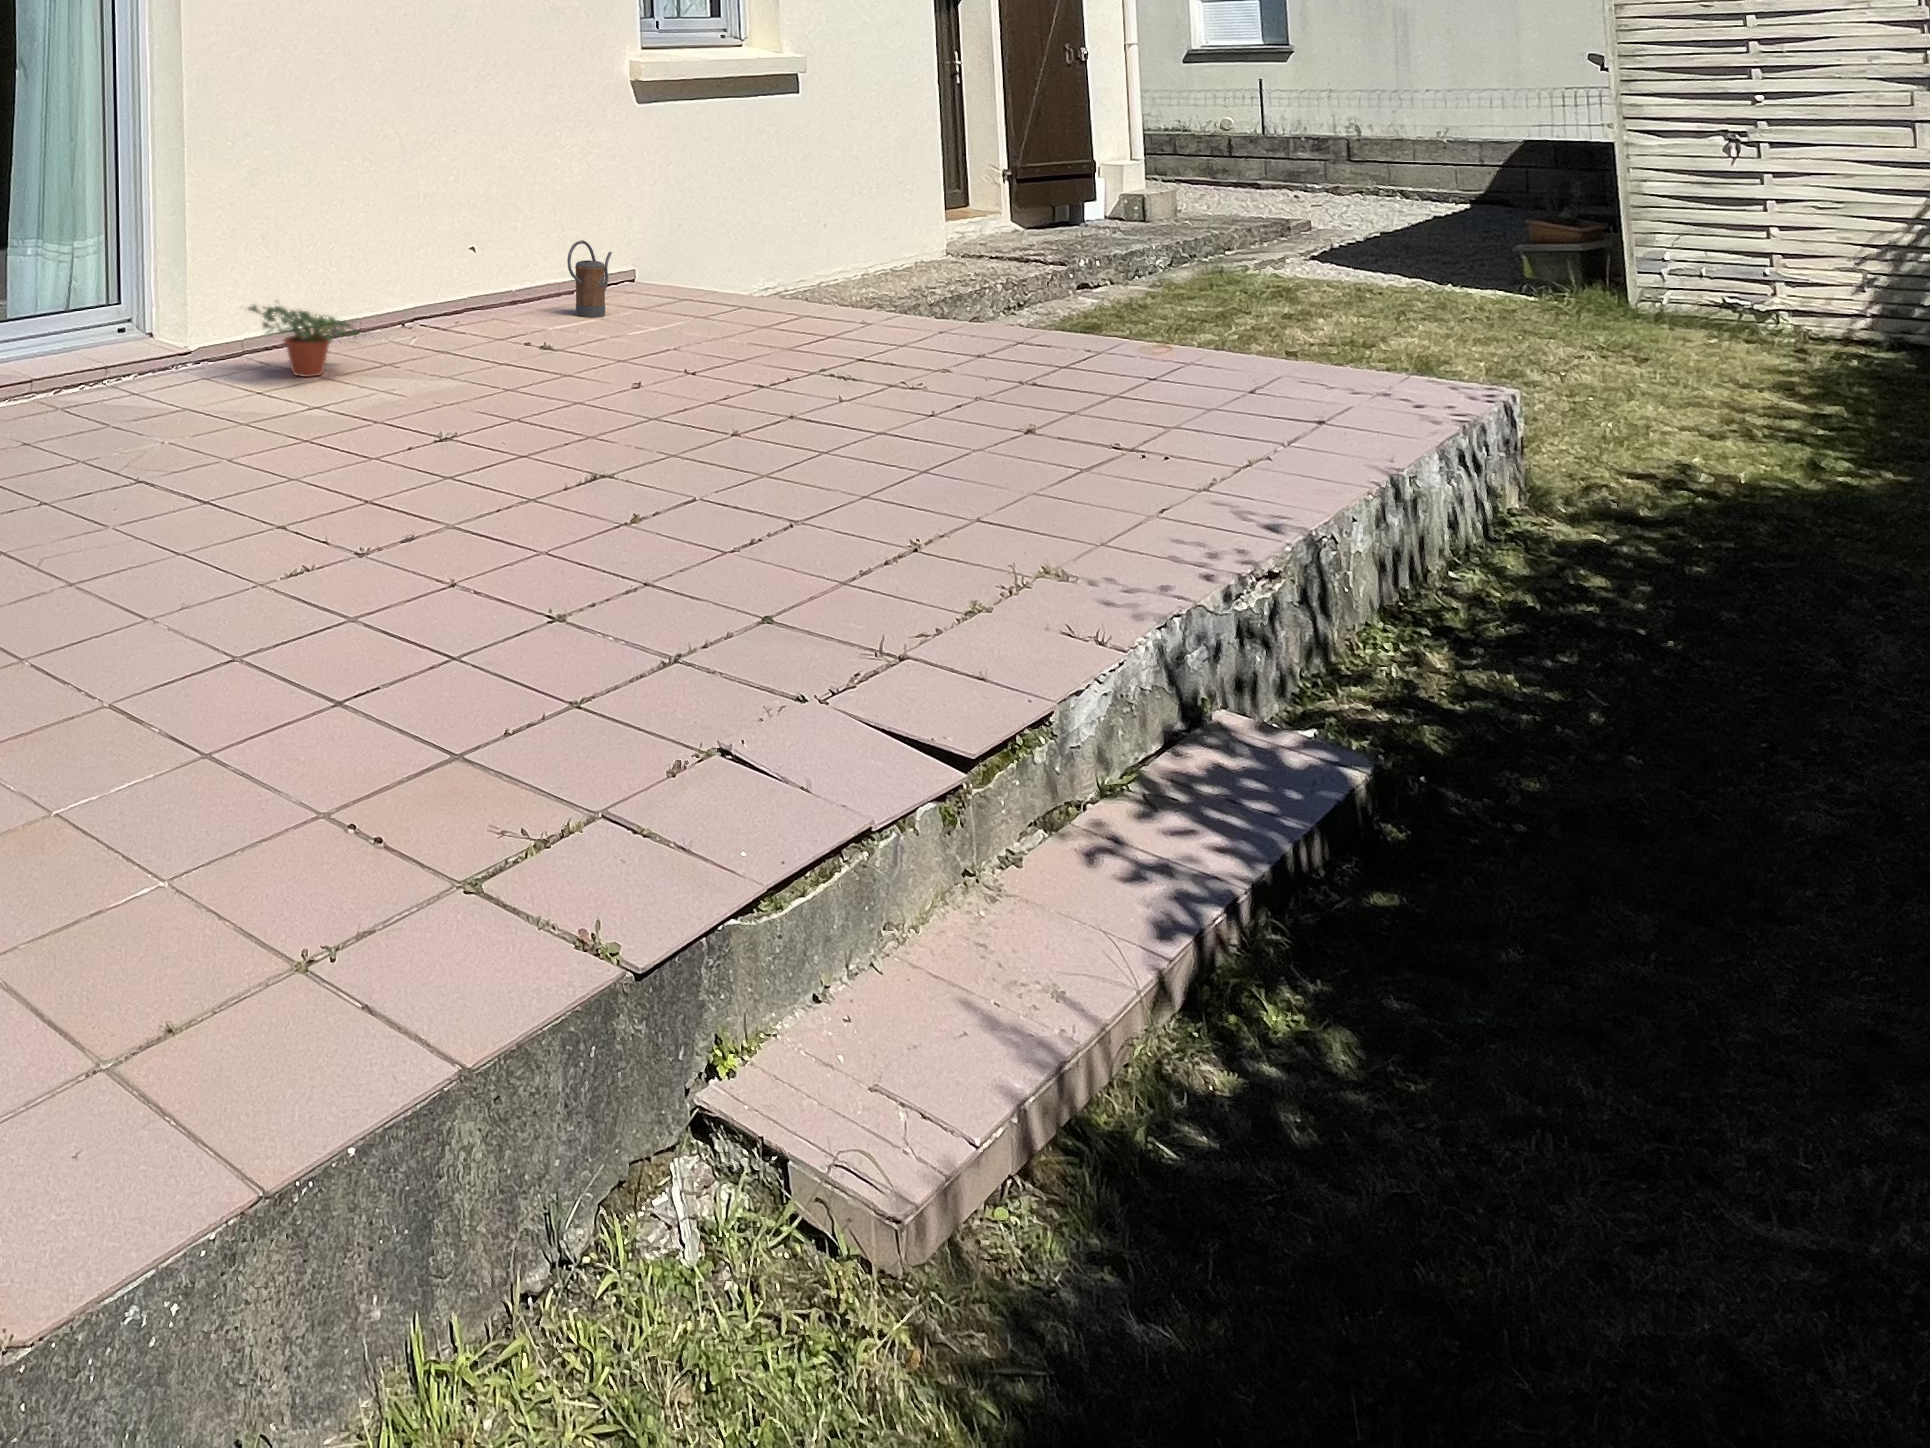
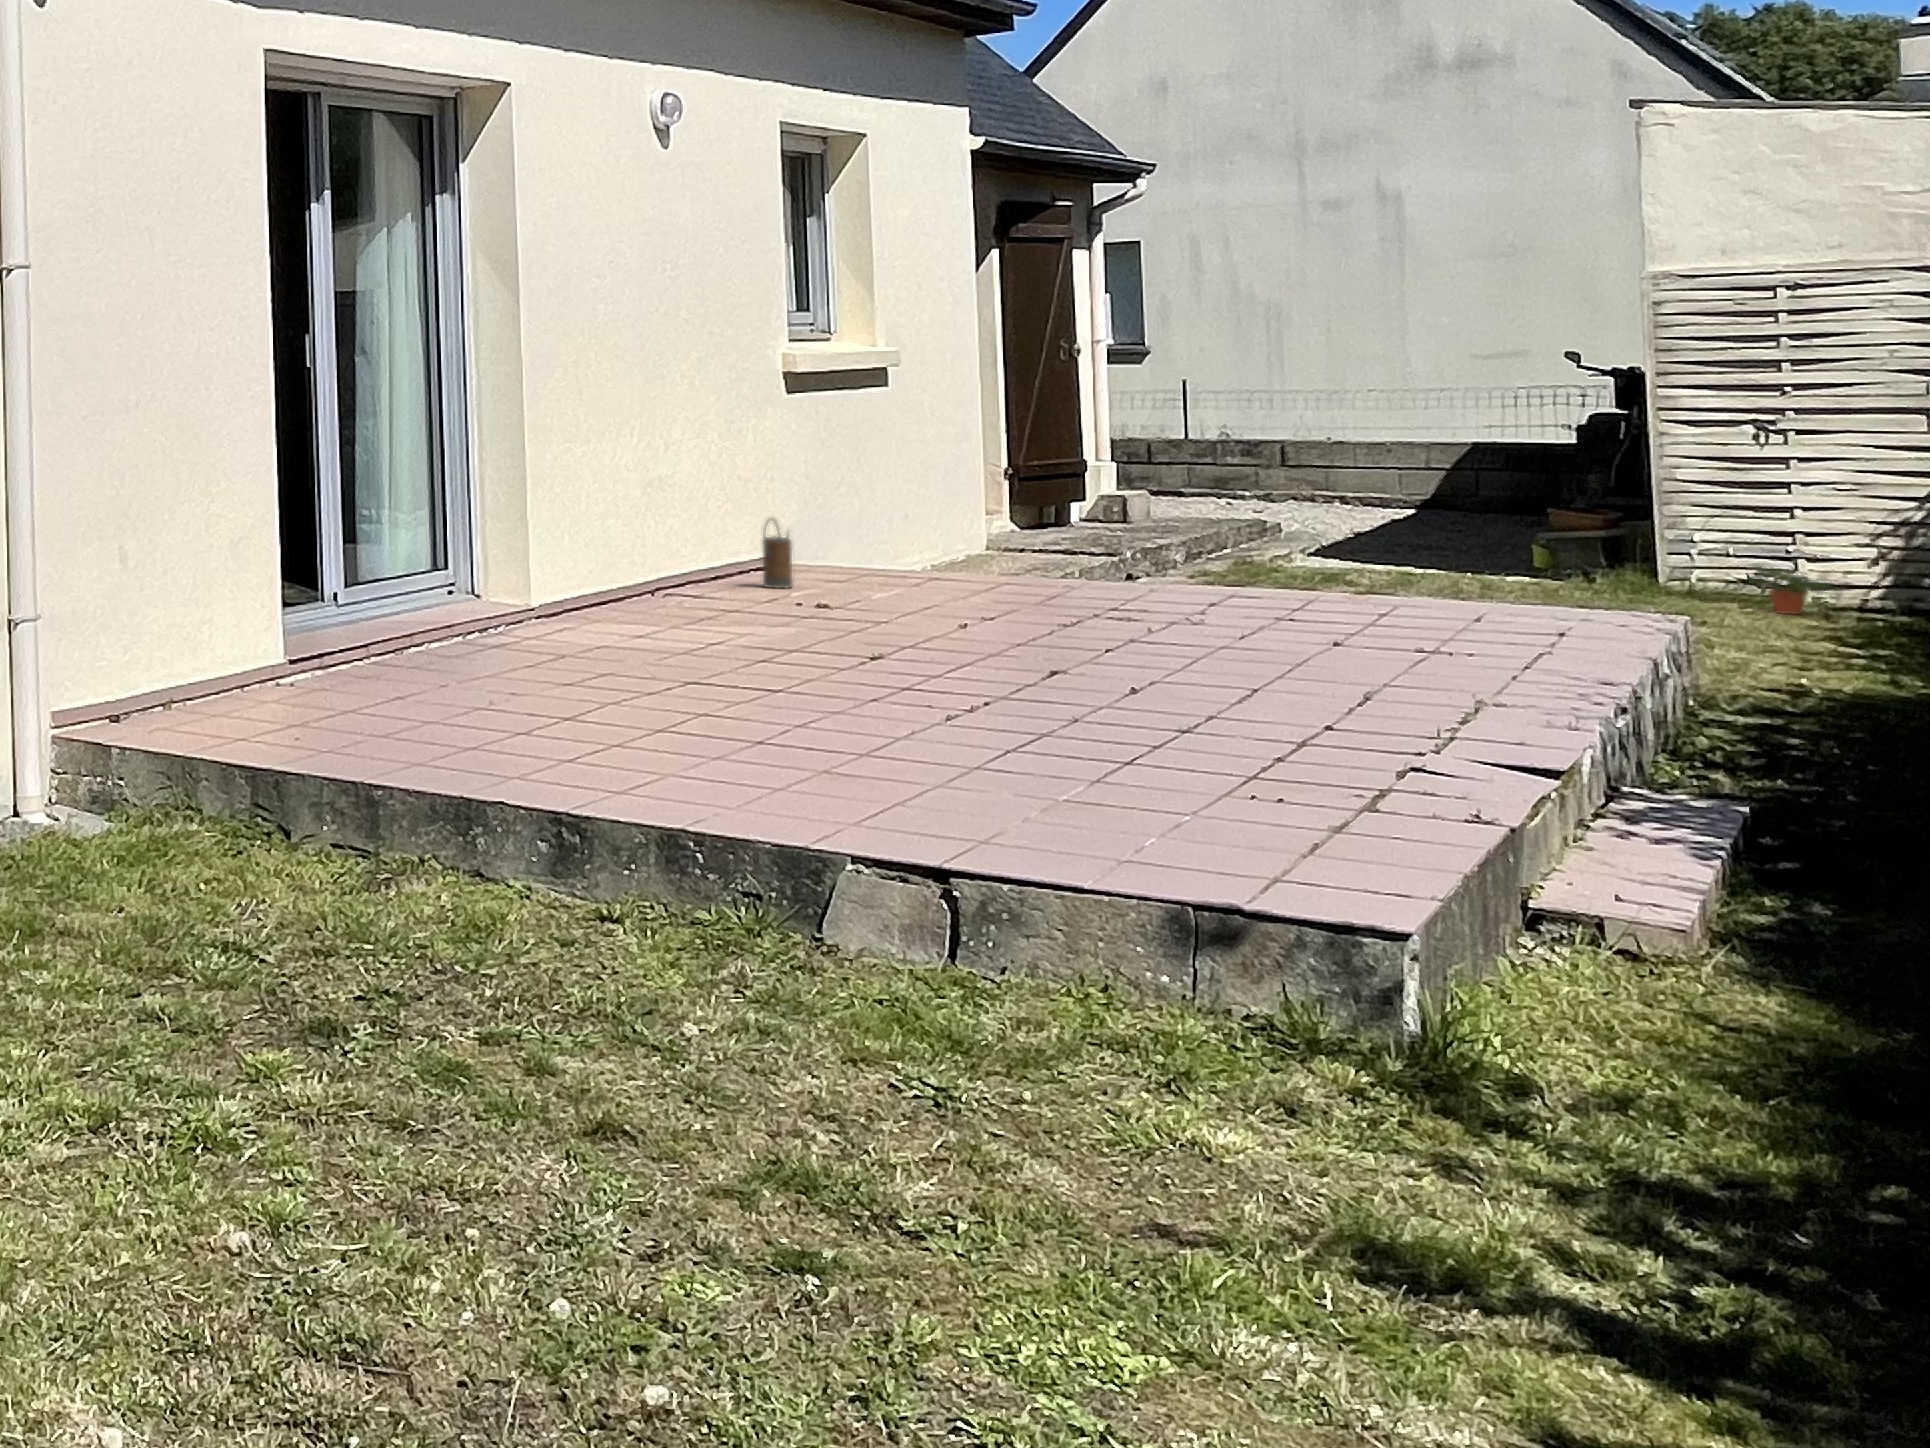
potted plant: present [248,305,366,377] -> present [1748,566,1843,615]

